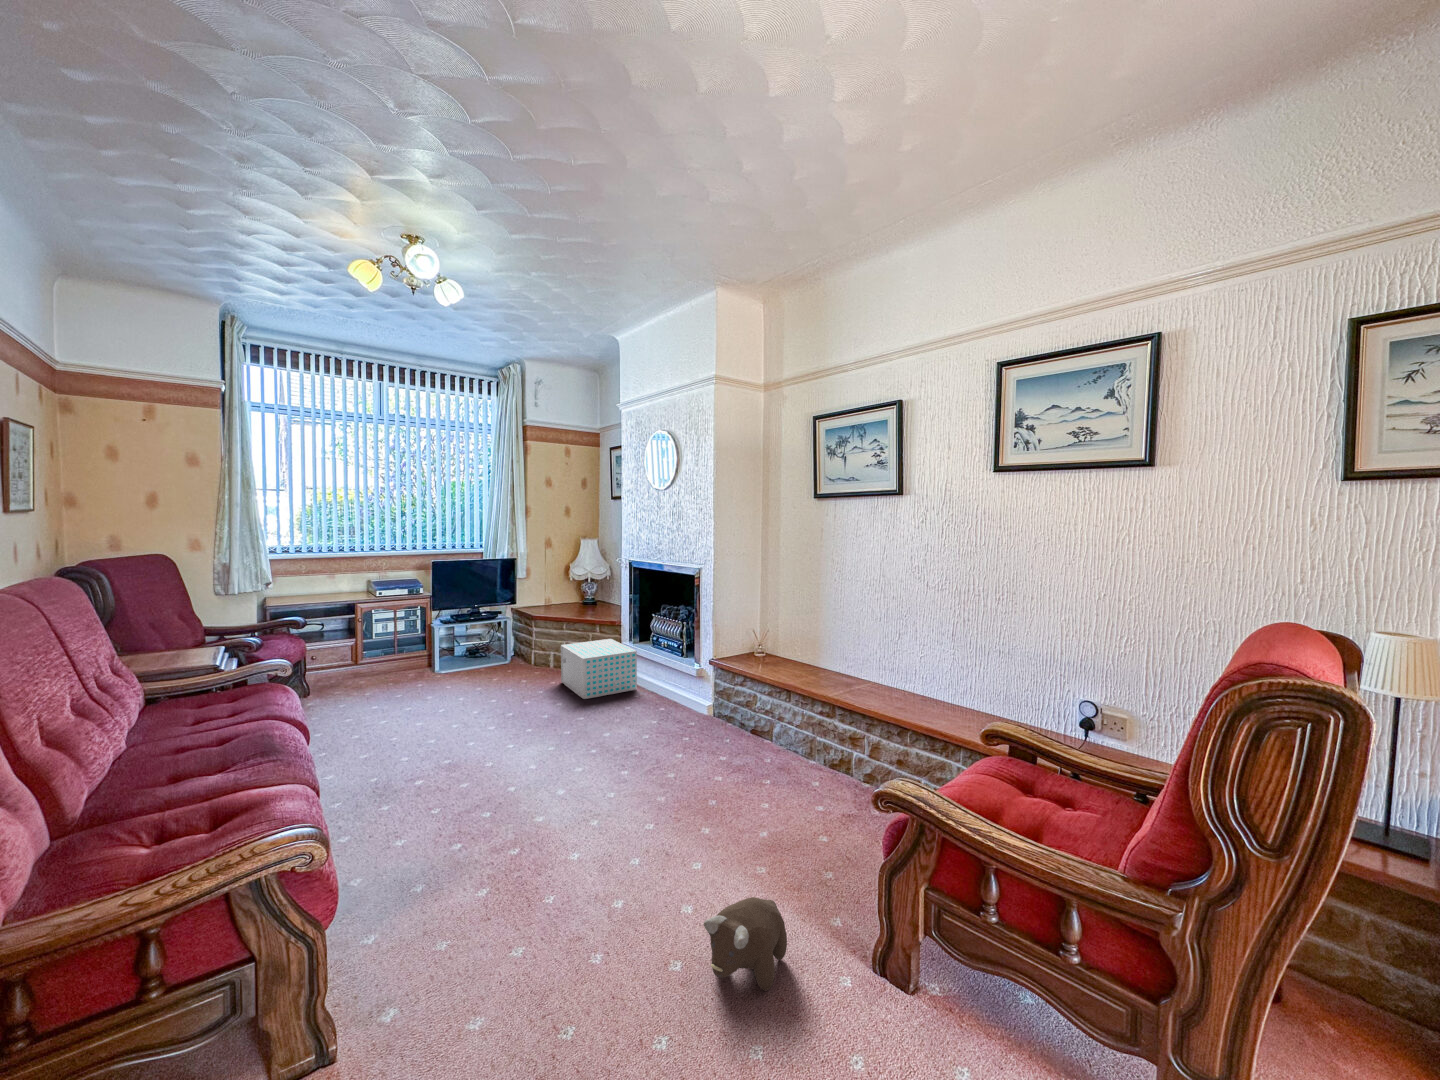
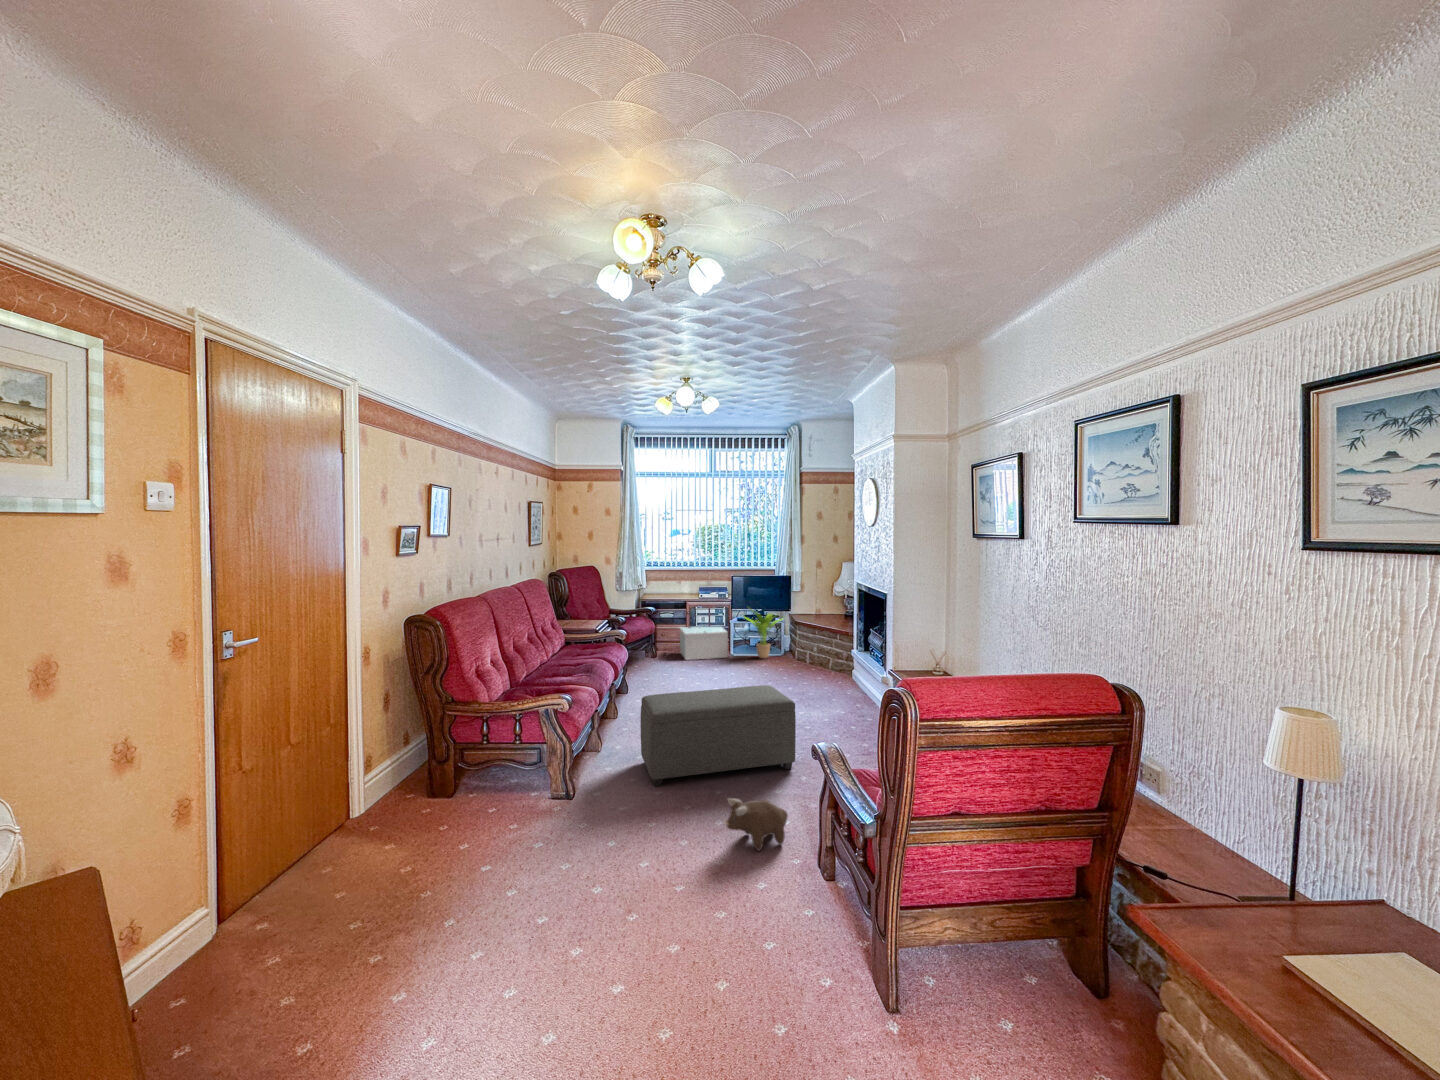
potted plant: none [450,600,509,667] -> present [745,608,782,658]
storage box: present [561,639,637,699] -> present [680,627,728,660]
ottoman: none [418,705,673,937] -> present [640,685,796,786]

